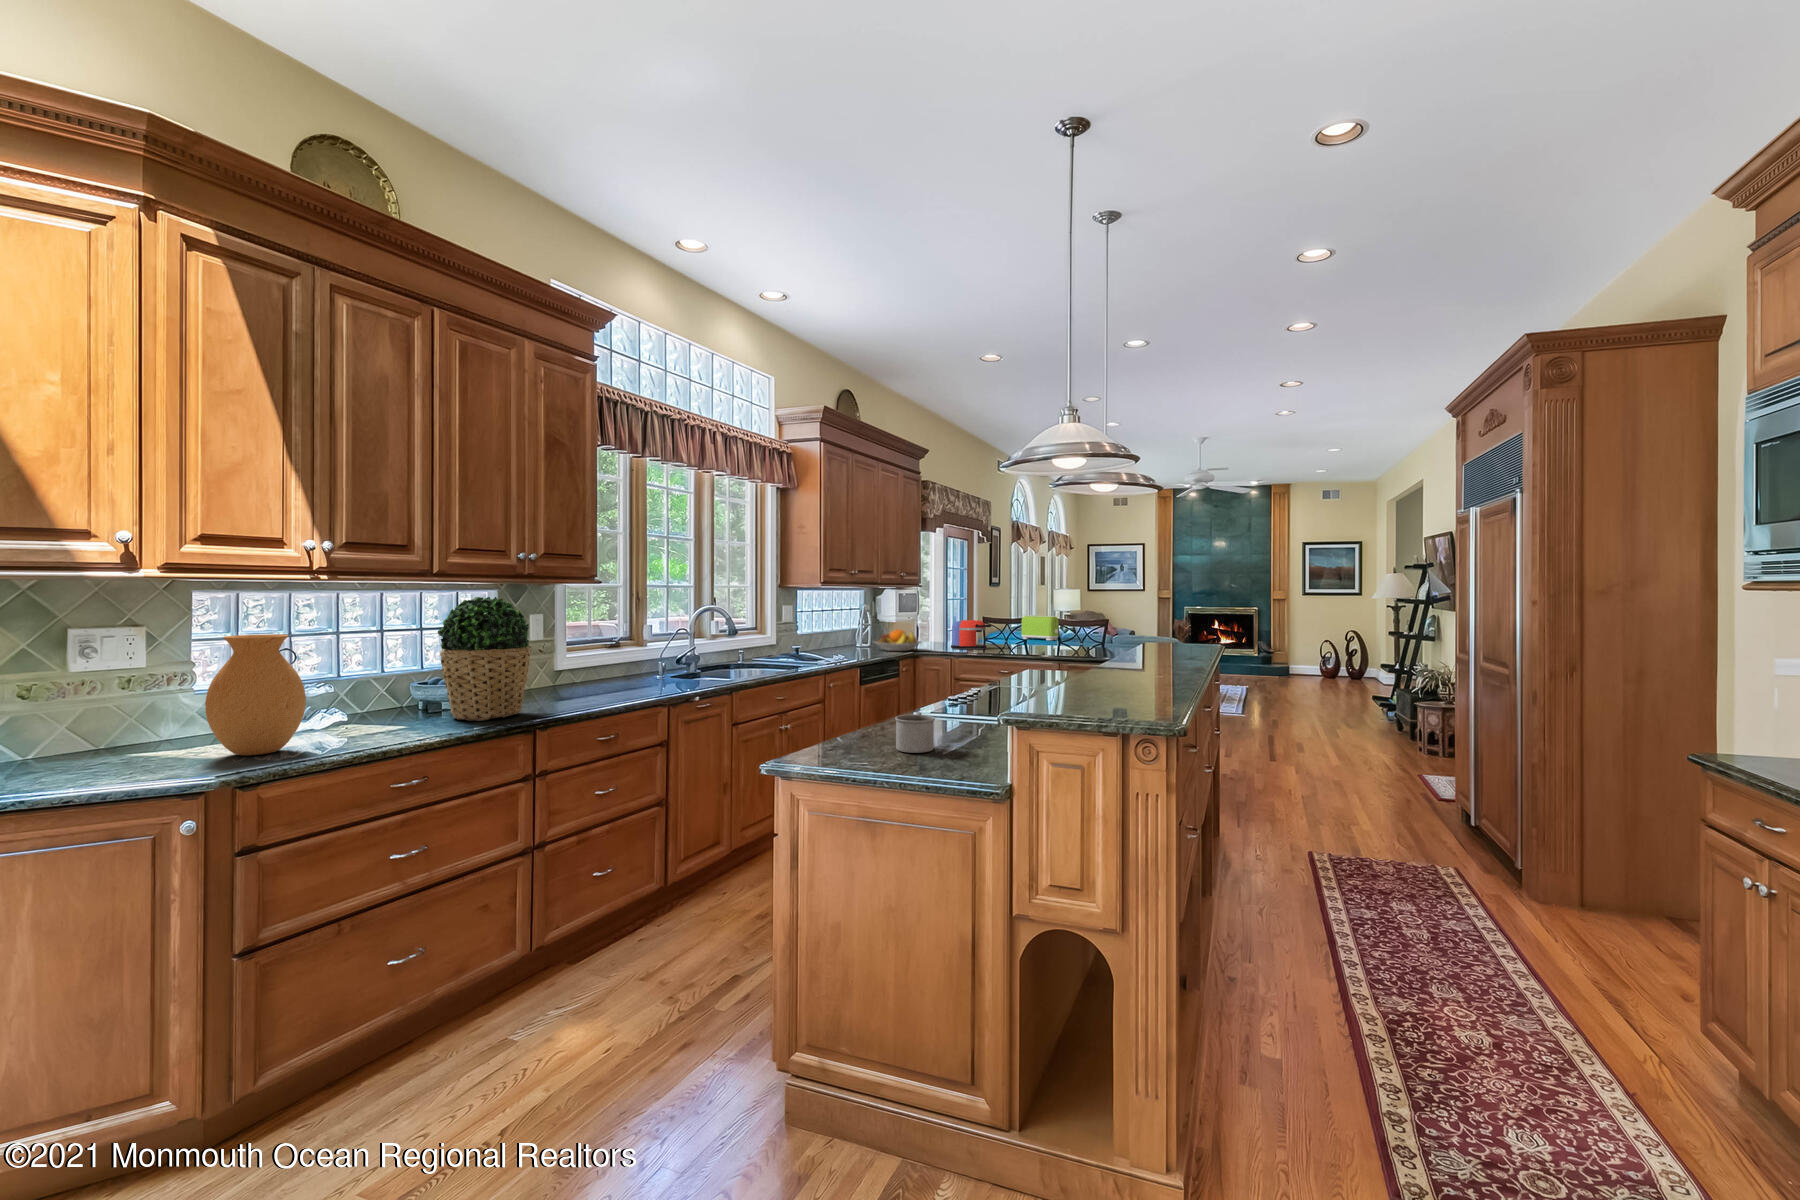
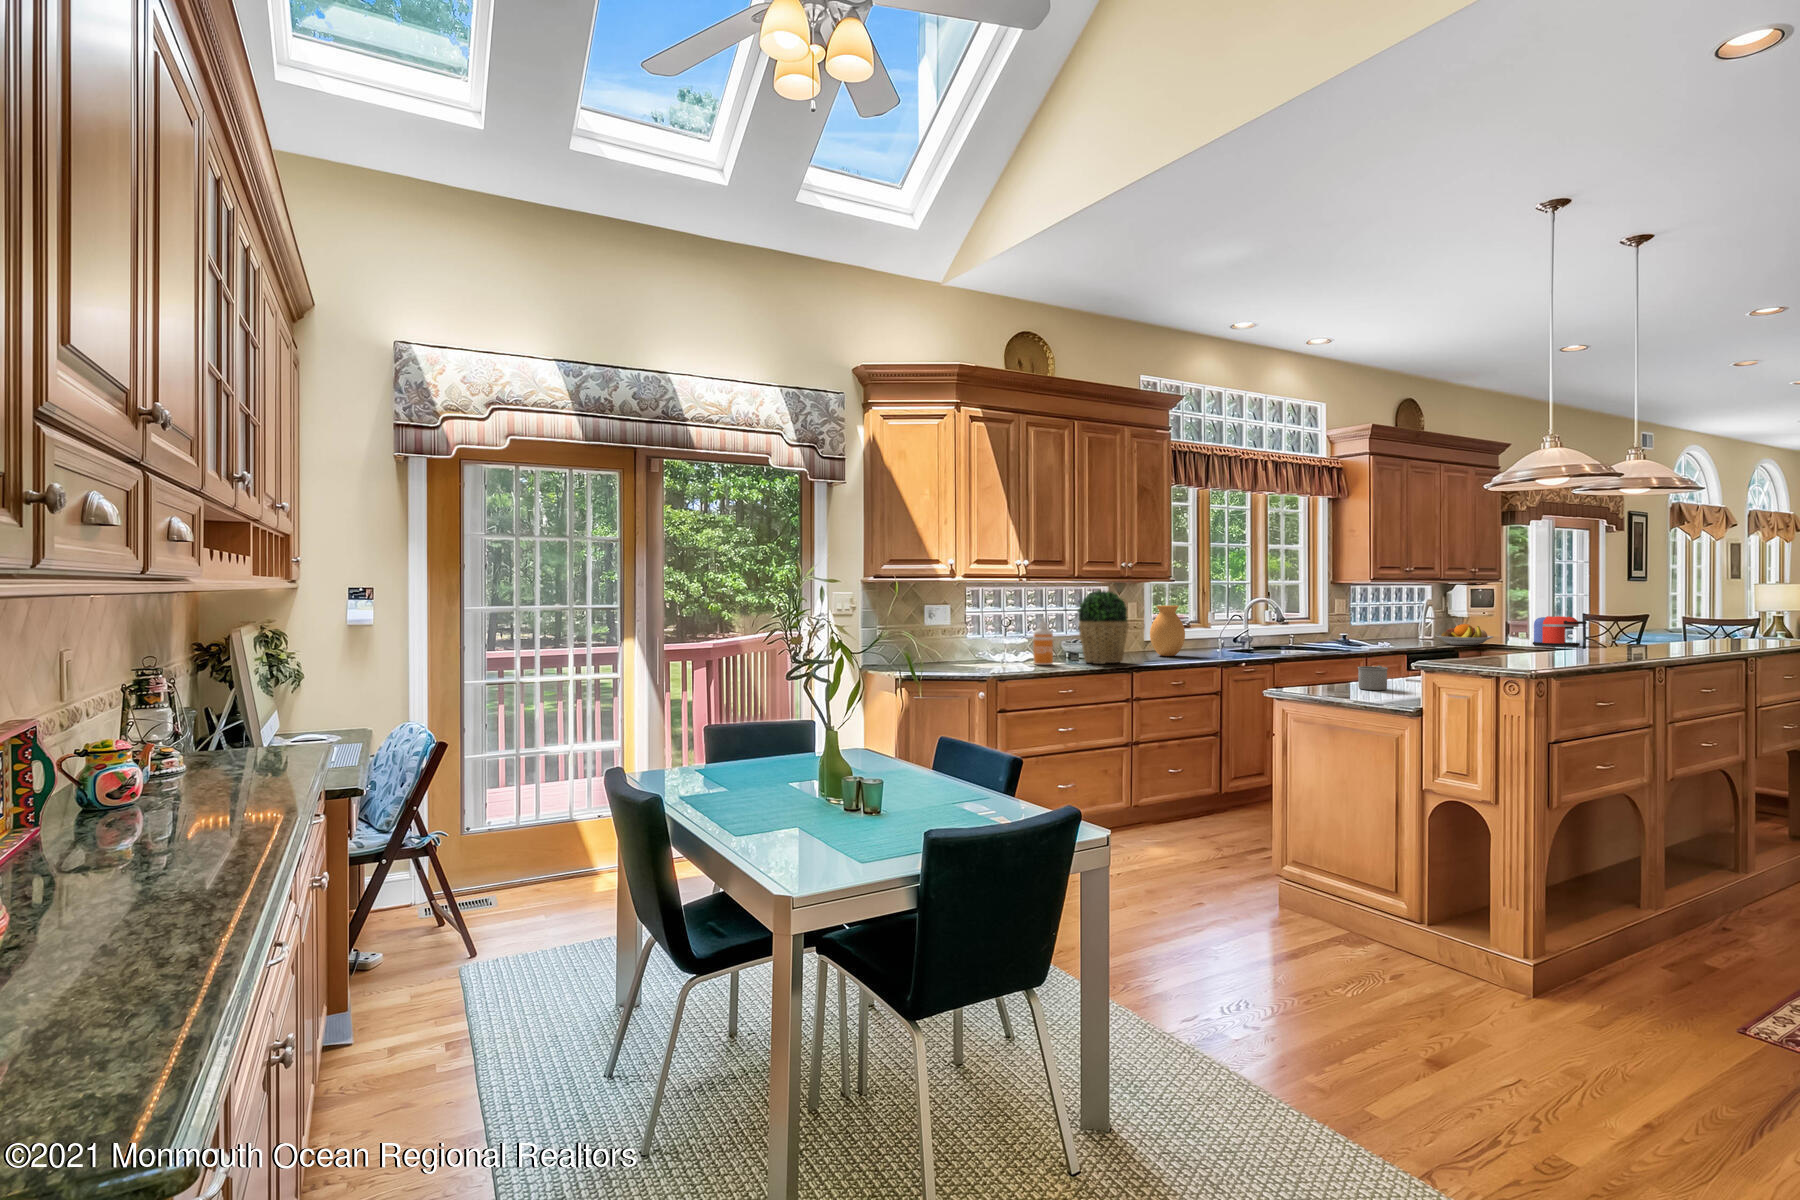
toaster: present [1021,615,1059,640] -> none [1655,614,1711,643]
vase: present [205,634,306,755] -> present [1150,605,1185,656]
soap dispenser: none [346,646,387,734] -> present [1034,617,1053,665]

